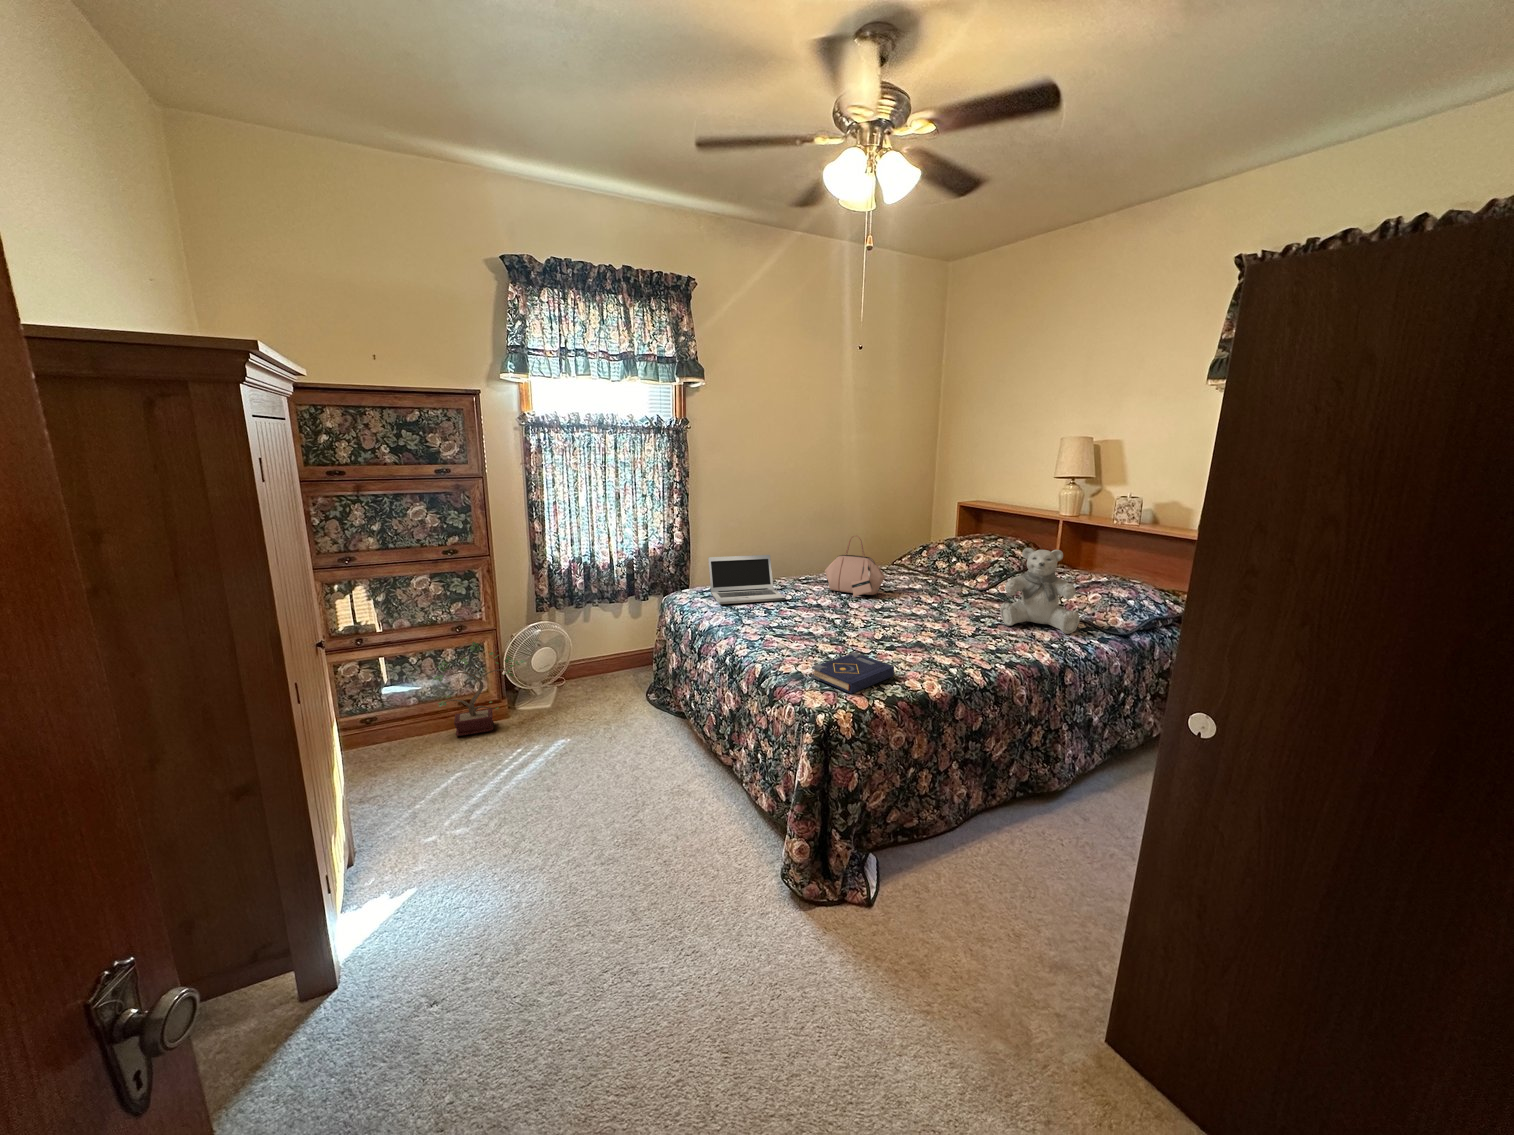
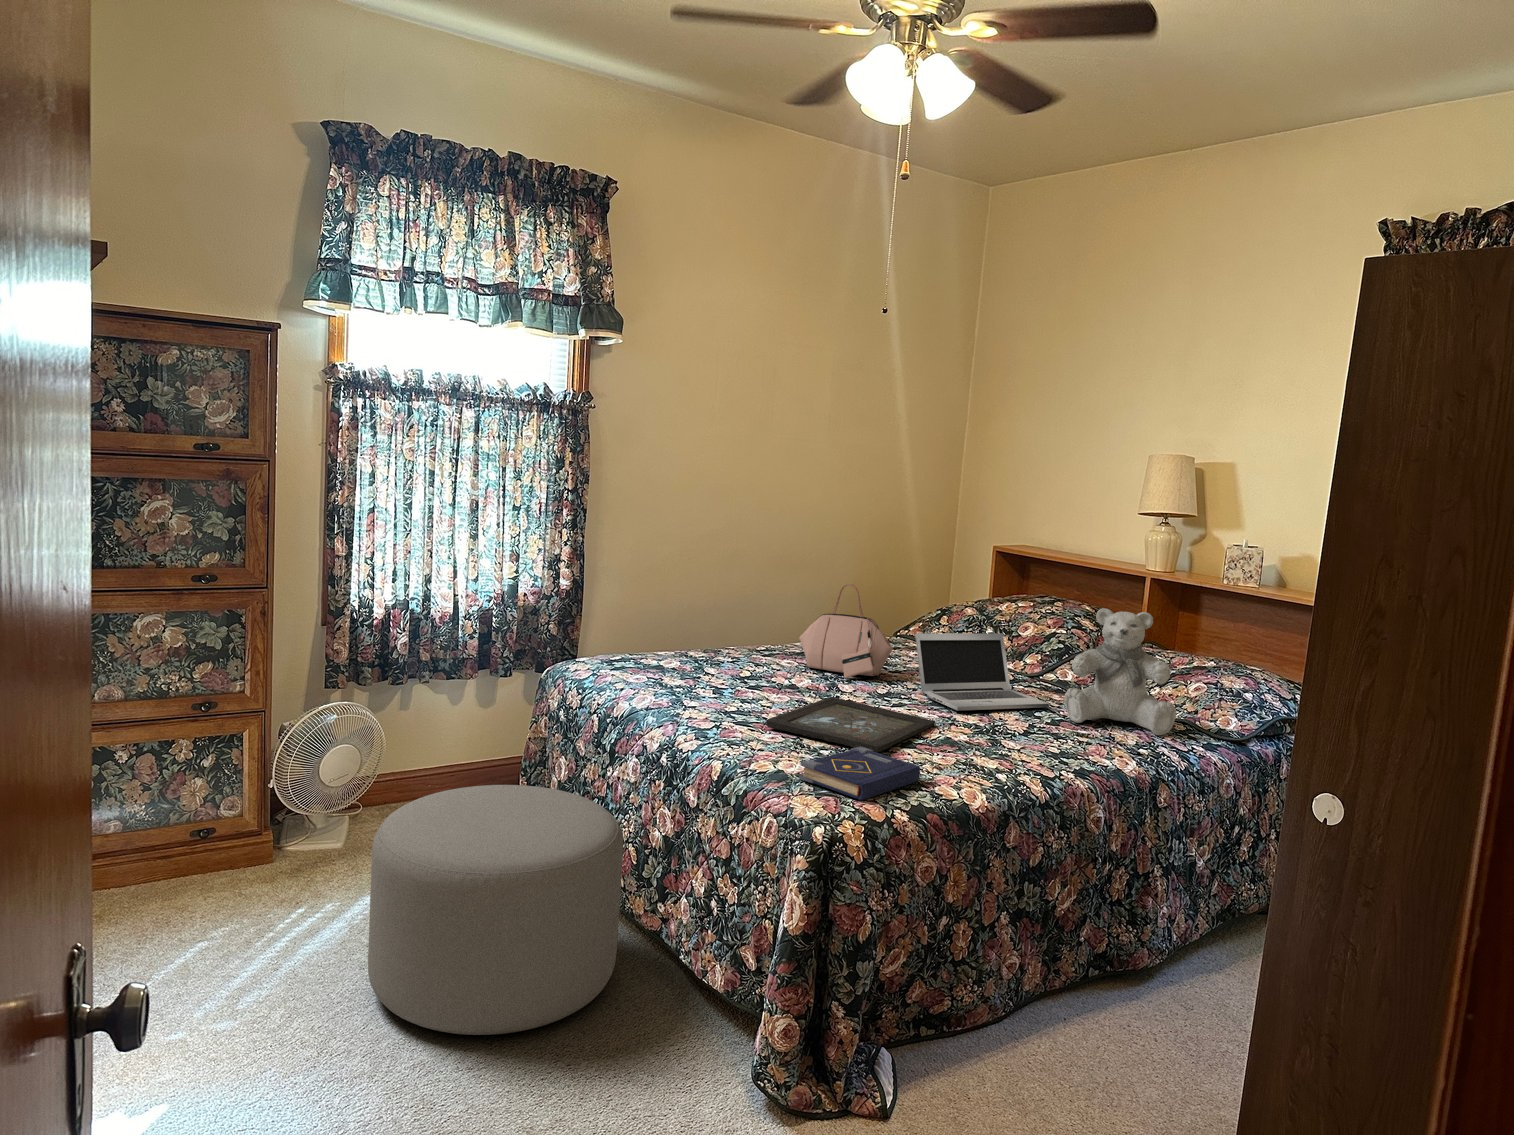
laptop: present [708,555,786,604] -> present [915,633,1049,711]
tray: none [795,612,910,654] -> present [766,697,935,752]
potted plant: present [433,642,525,736] -> none [154,726,316,888]
ottoman: none [546,676,704,838] -> present [368,785,623,1035]

